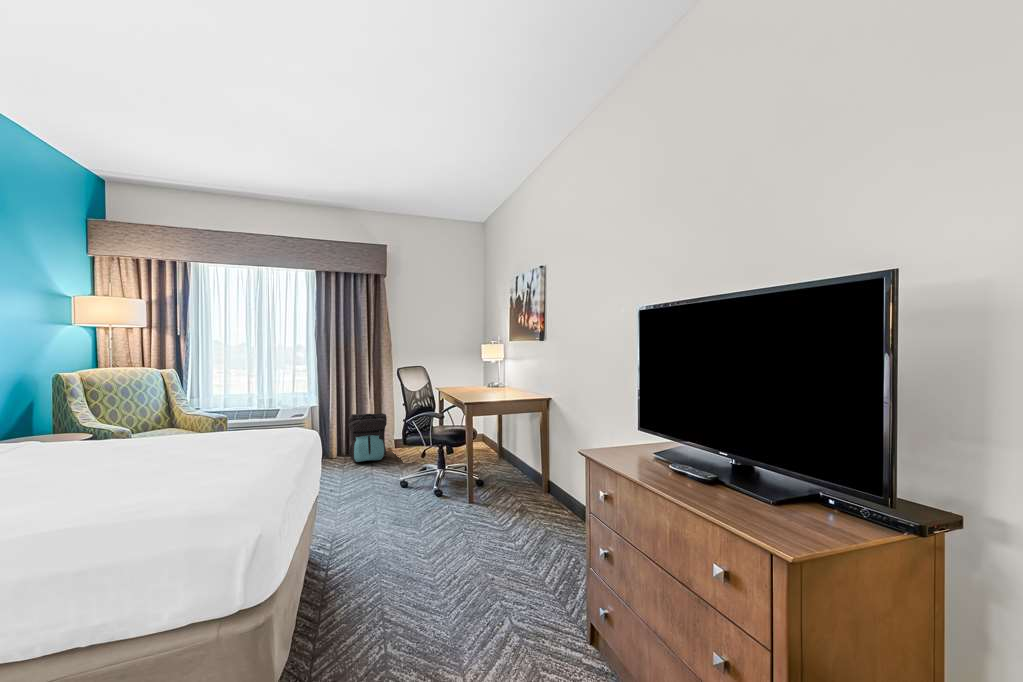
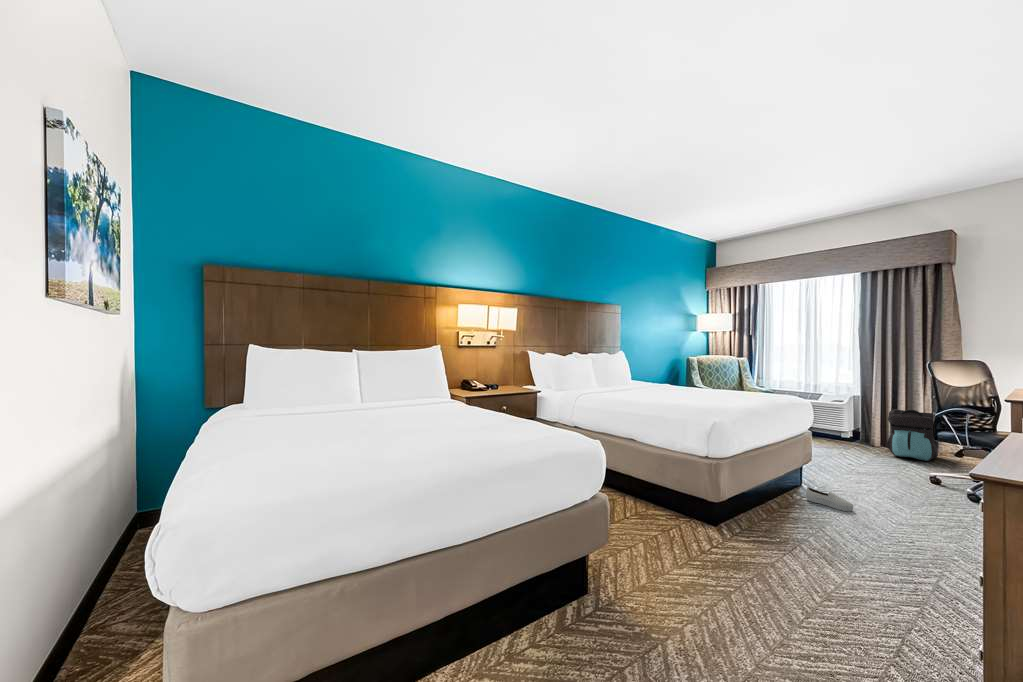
shoe: none [335,568,392,594] -> present [806,487,853,511]

